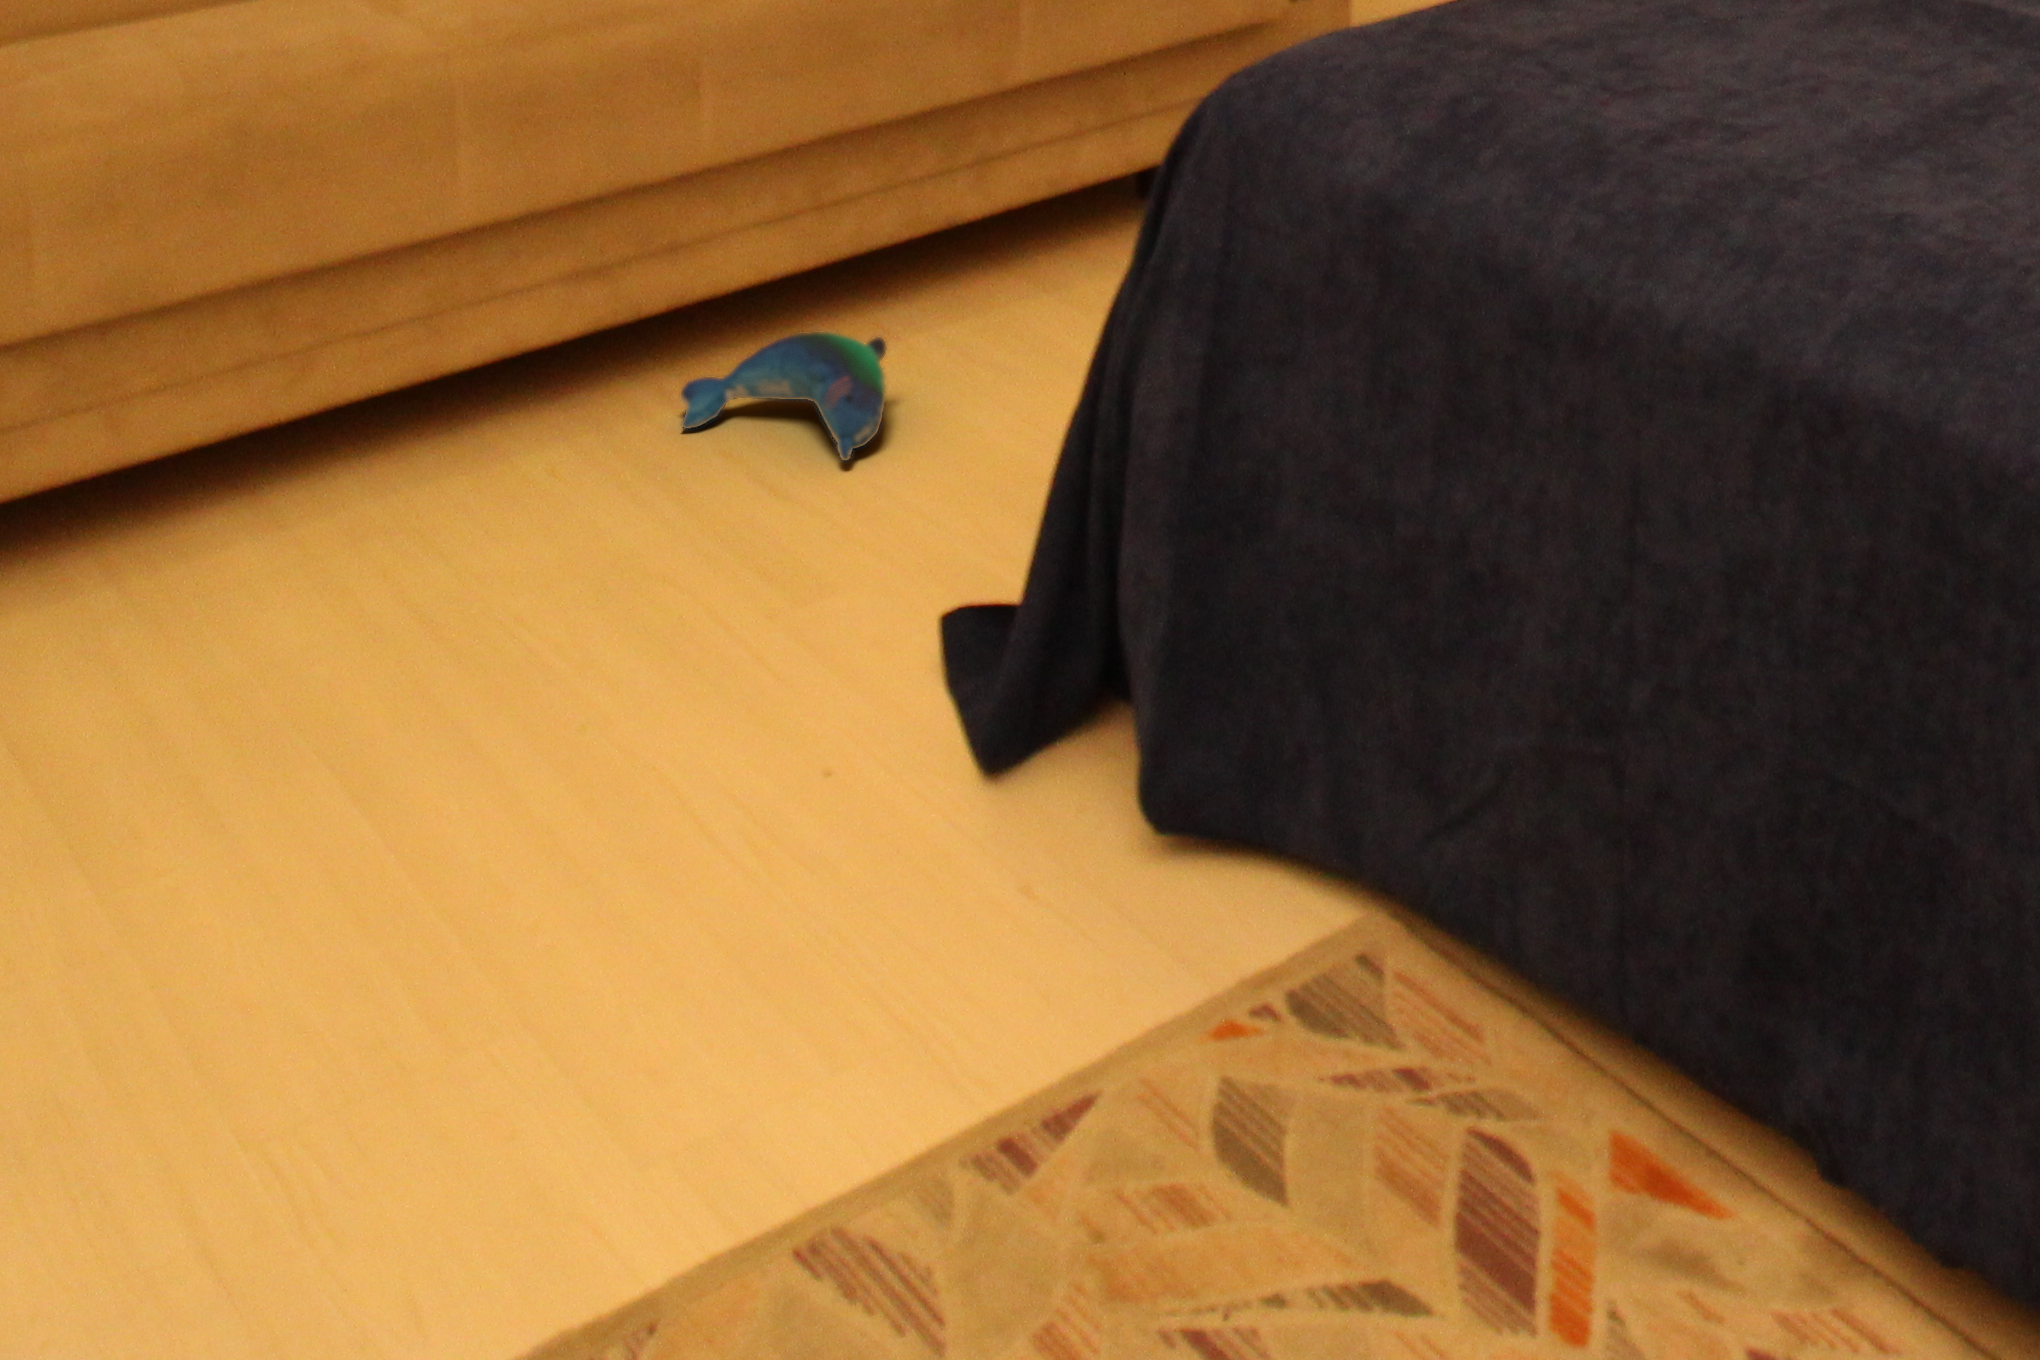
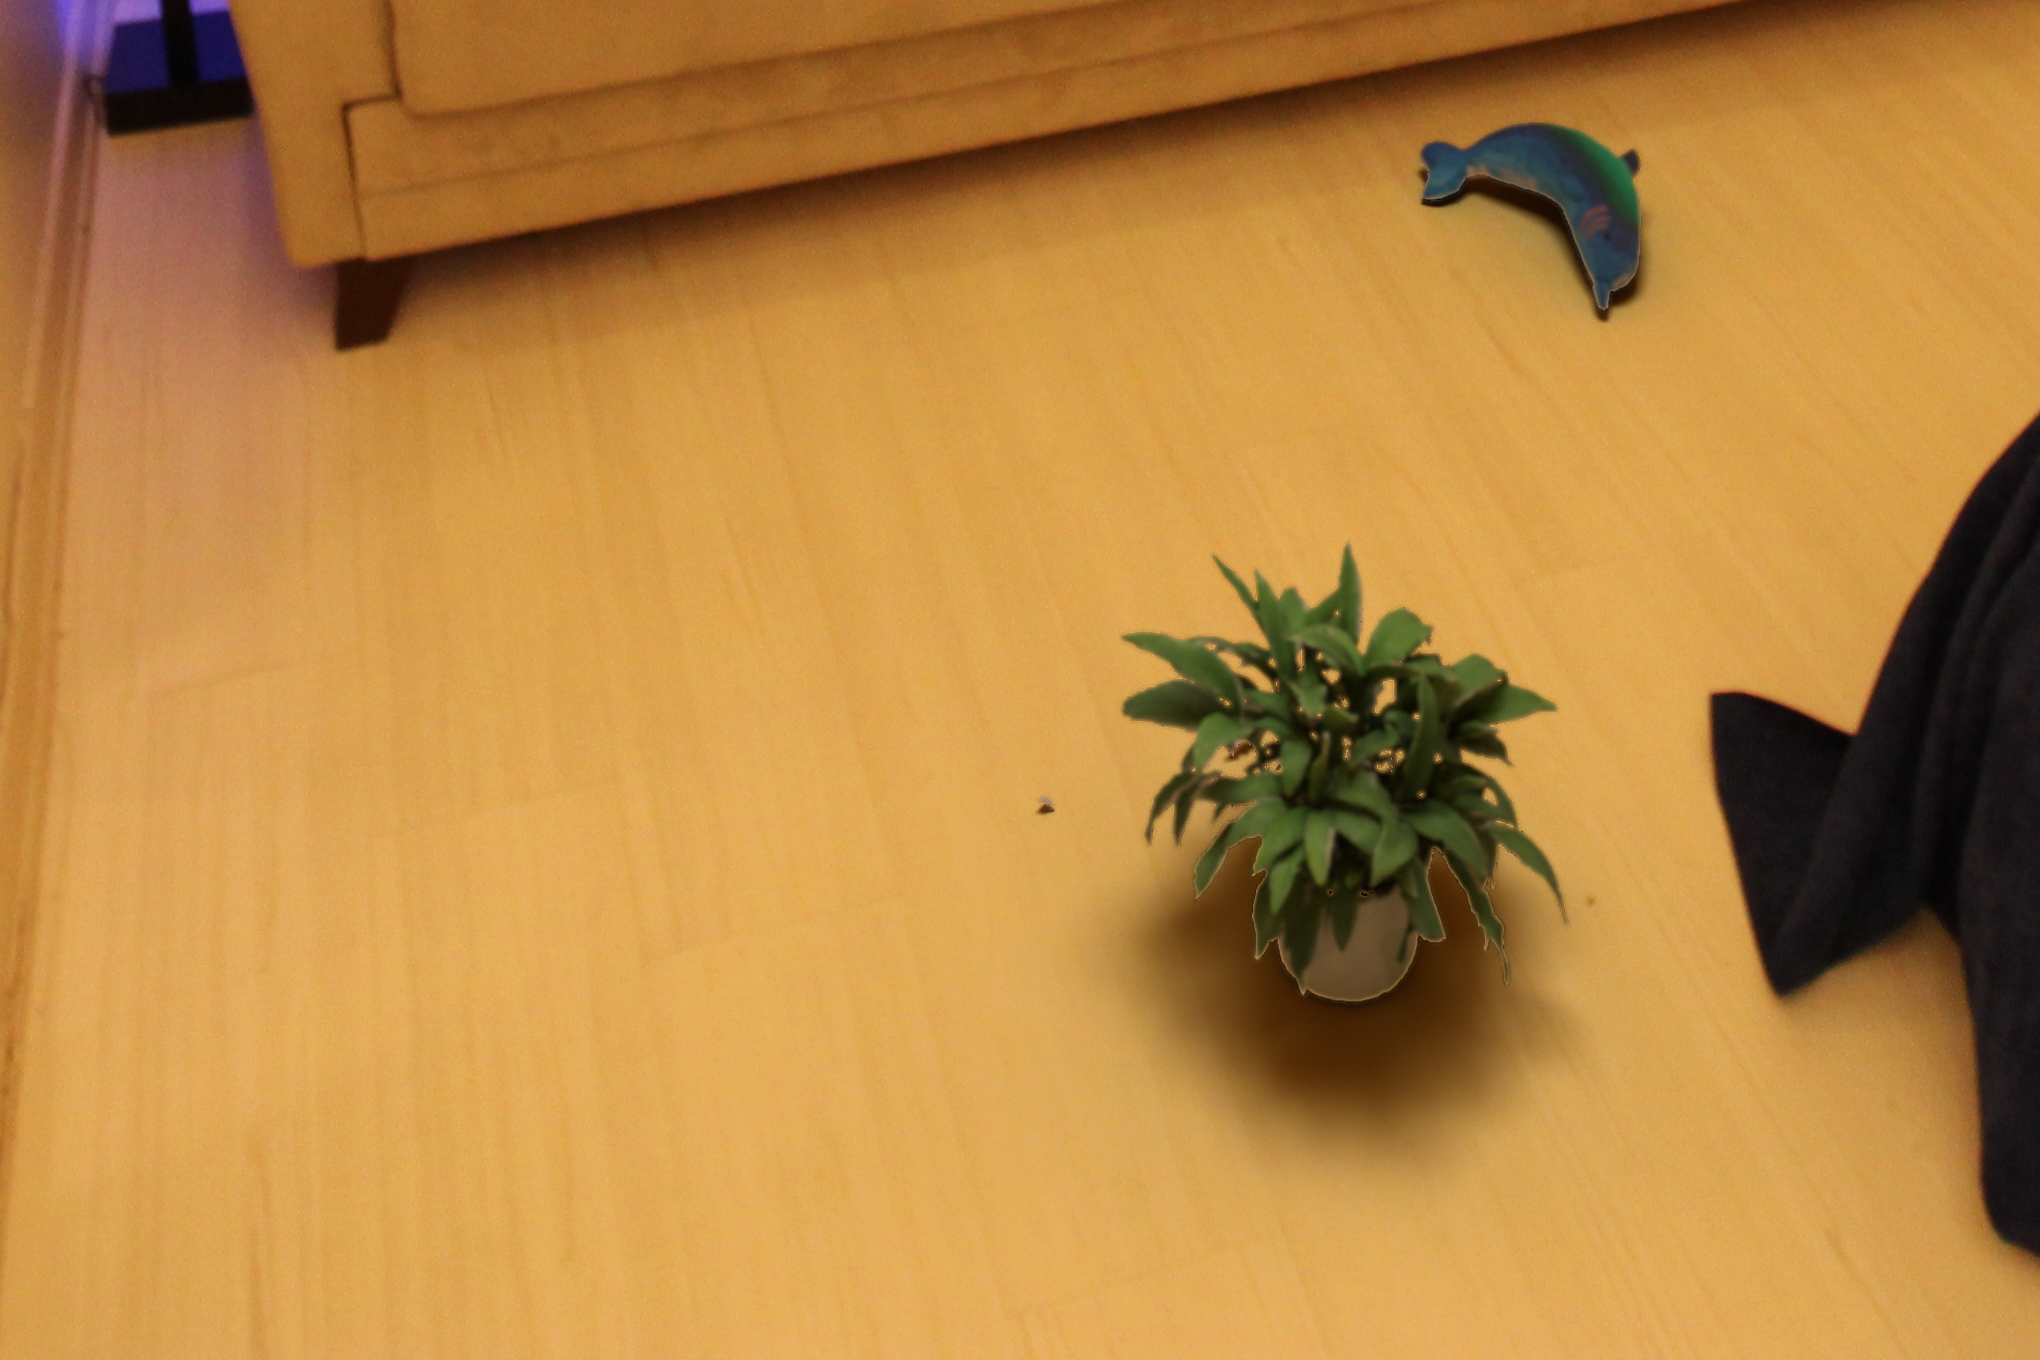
potted plant: none [249,538,742,911] -> present [1039,542,1568,1002]

